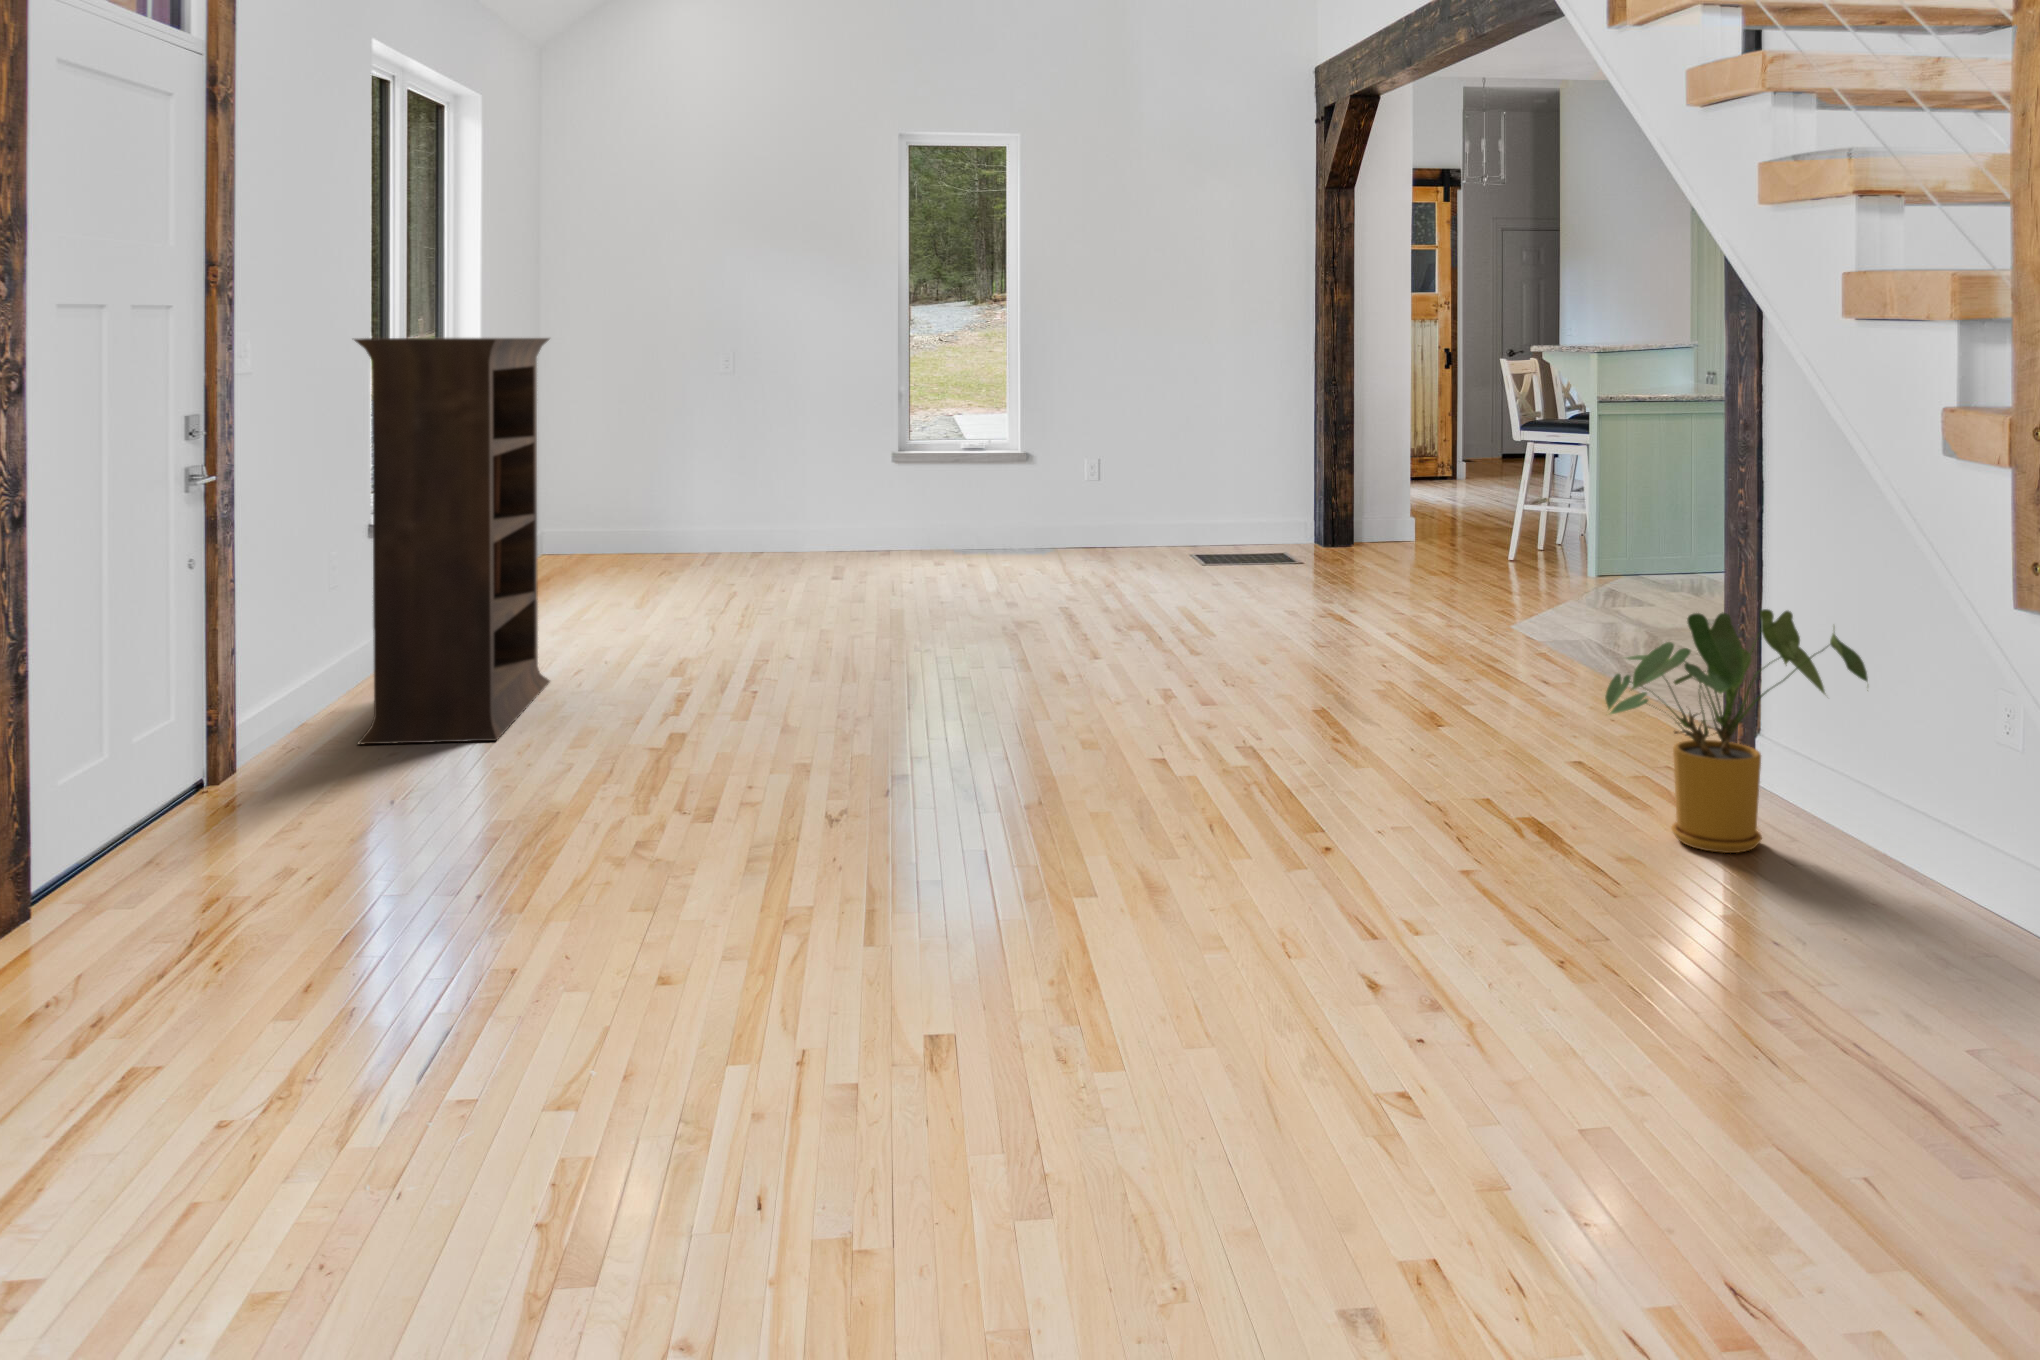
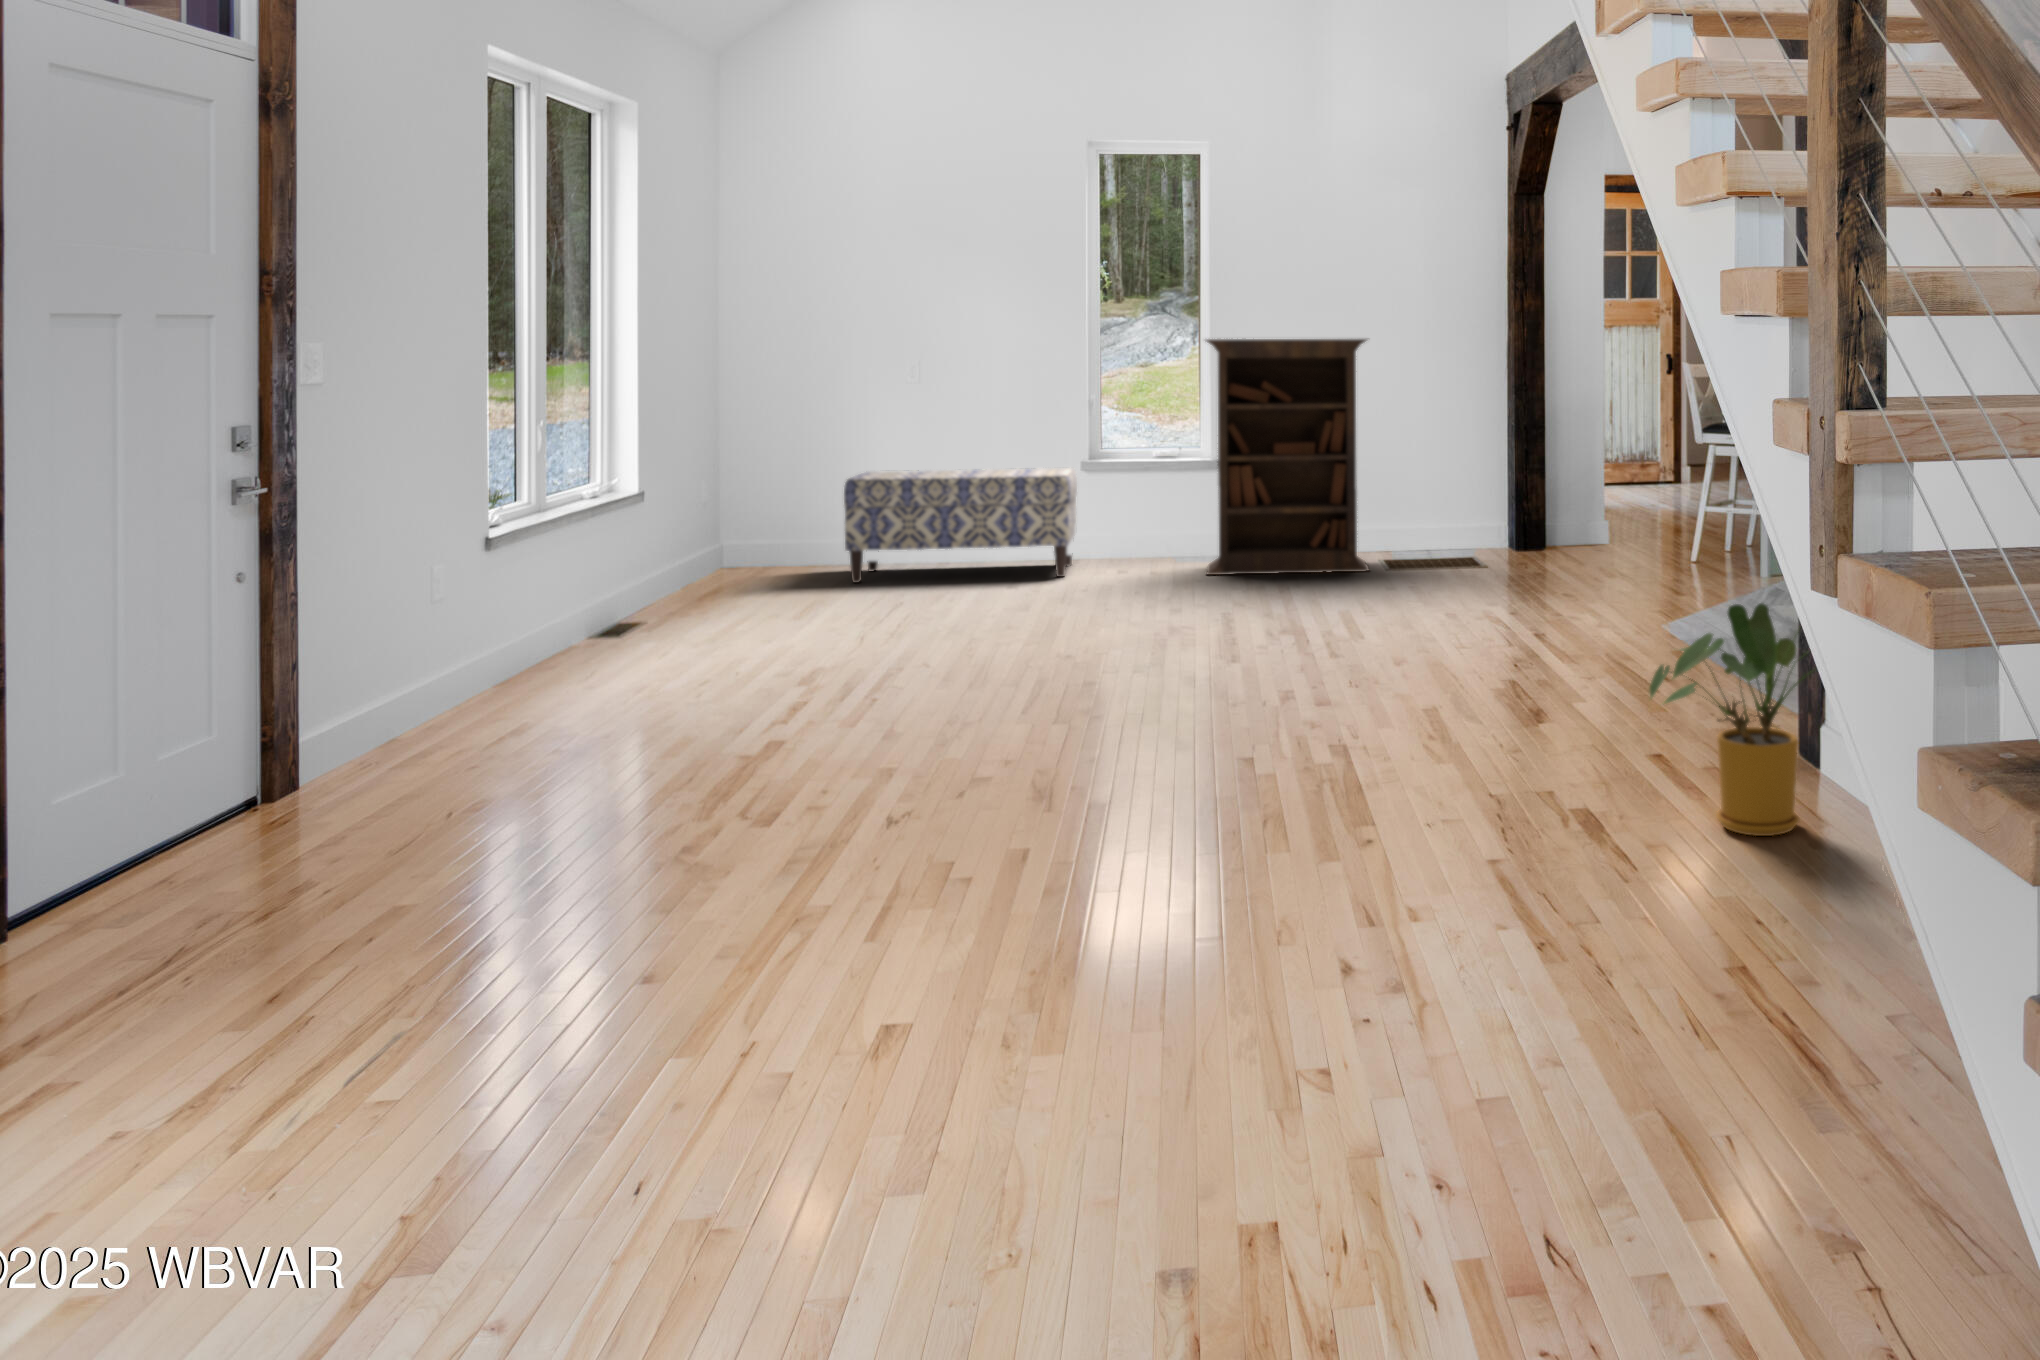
bookcase: present [354,338,550,744] -> present [1206,339,1369,575]
bench: none [669,459,890,571] -> present [844,468,1077,583]

